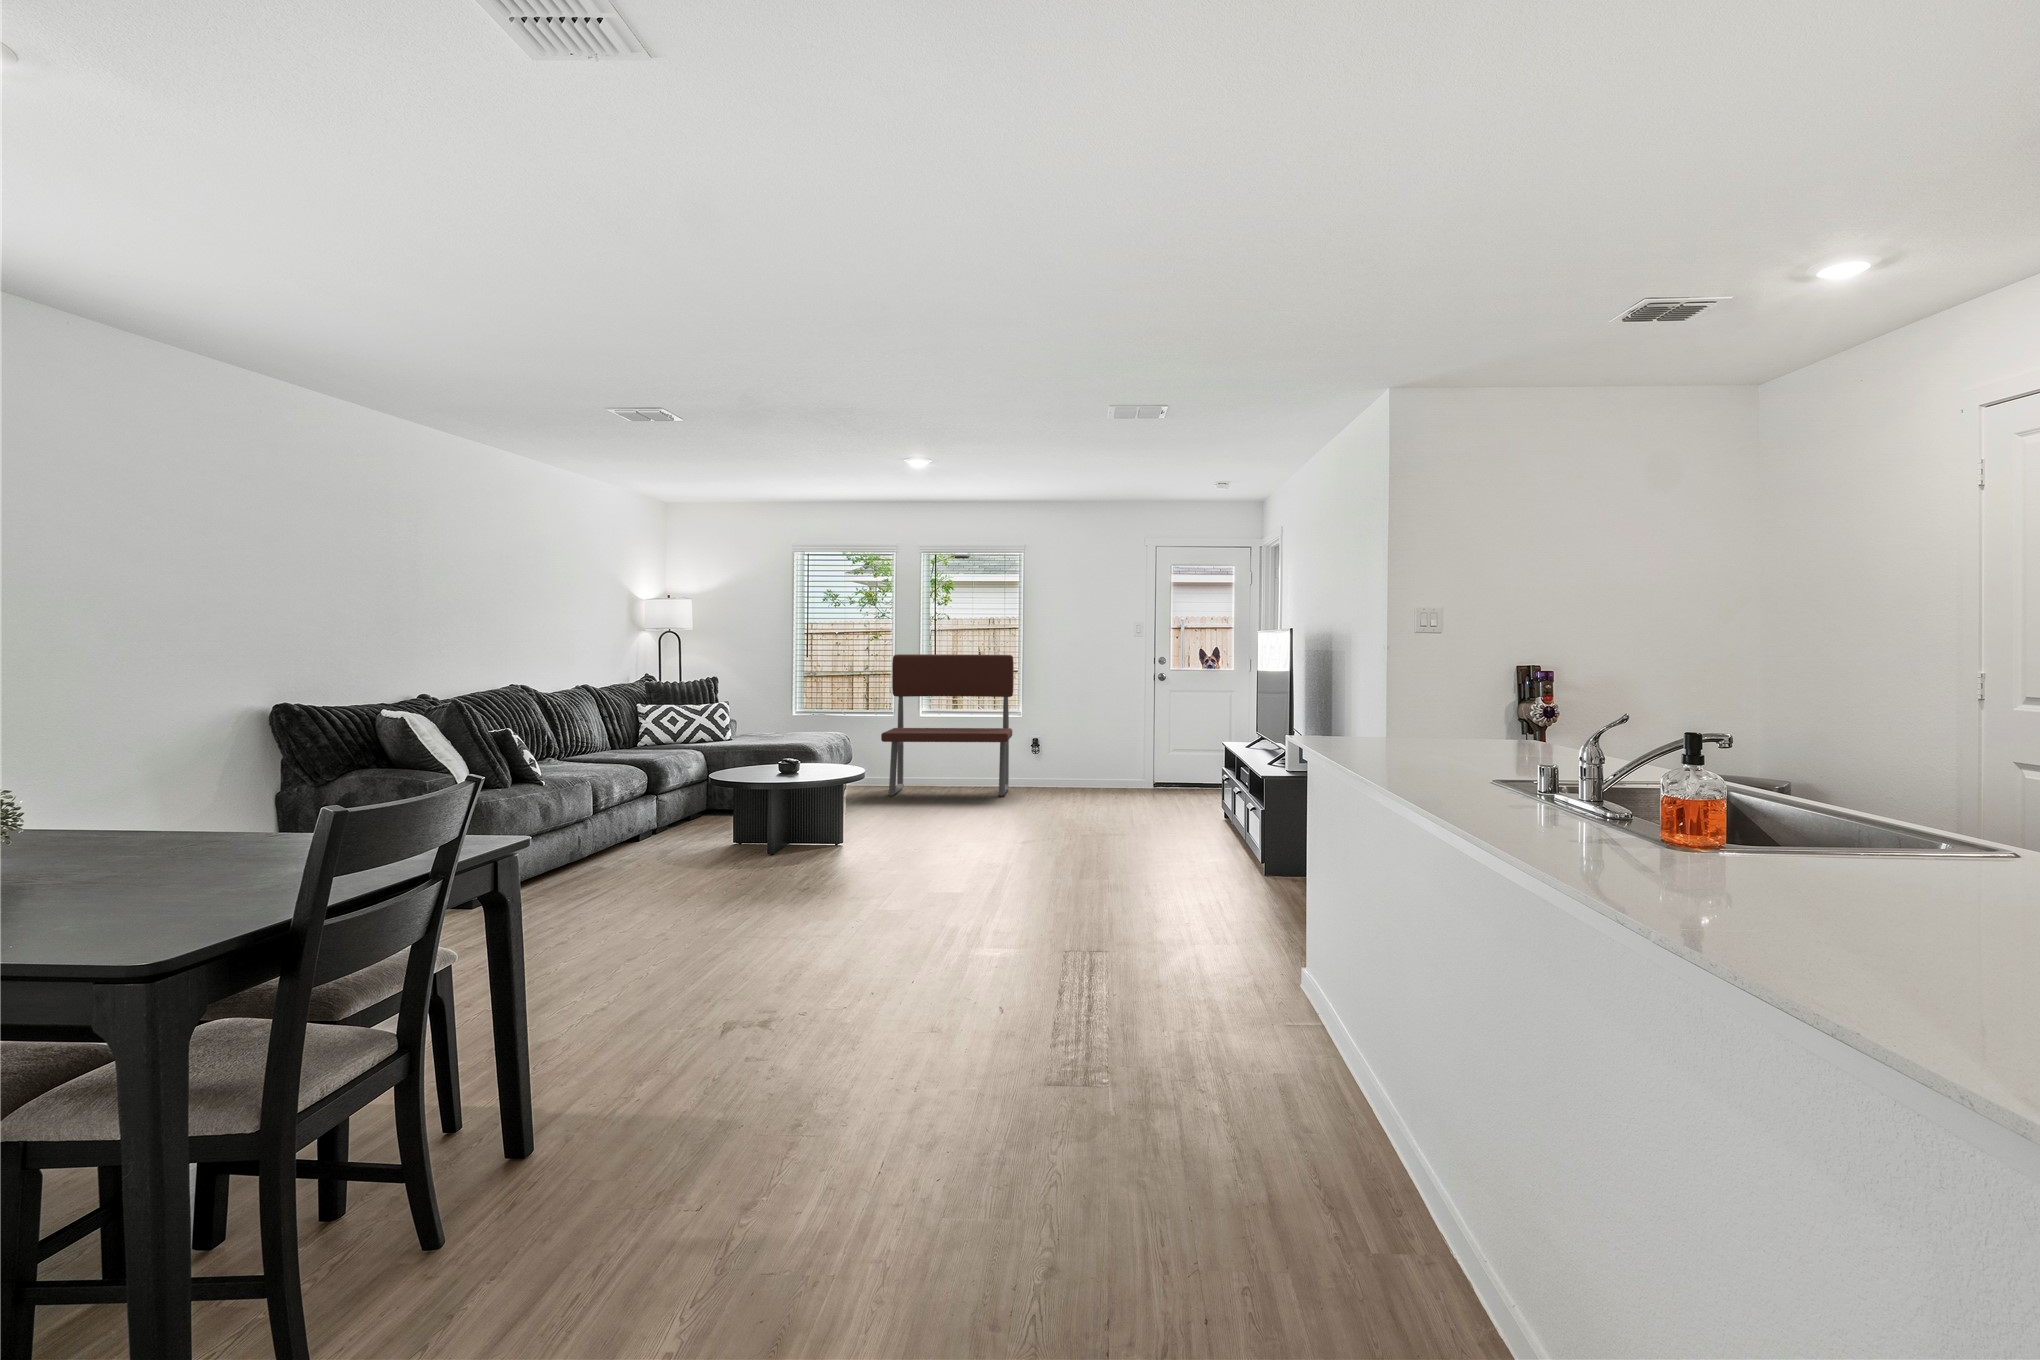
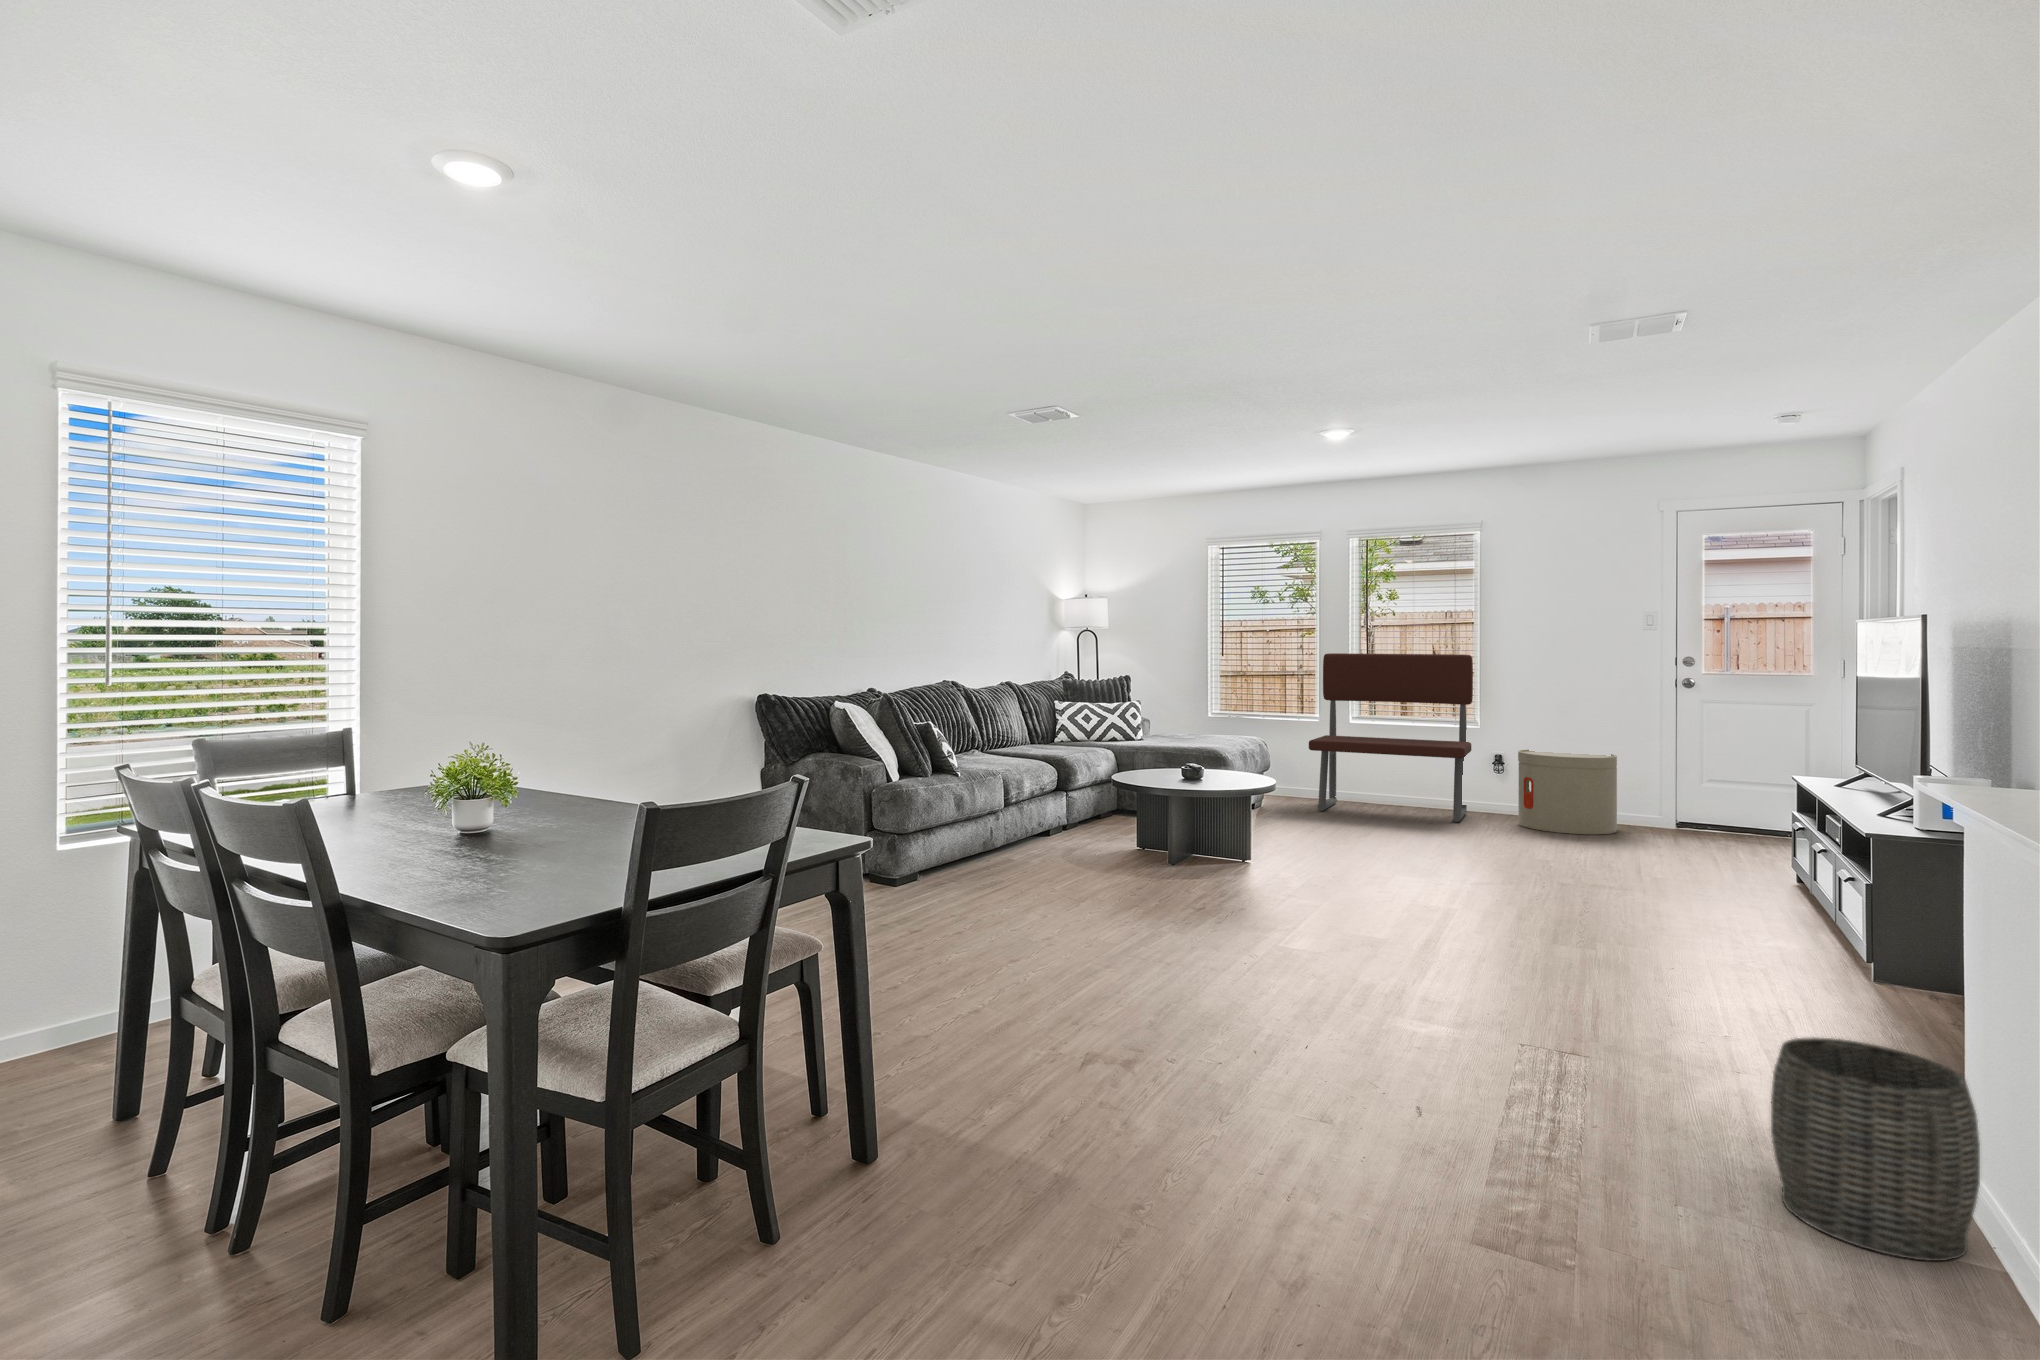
side table: none [1047,731,1116,798] -> present [1518,749,1617,834]
woven basket: none [1205,902,1303,1023] -> present [1771,1037,1980,1261]

